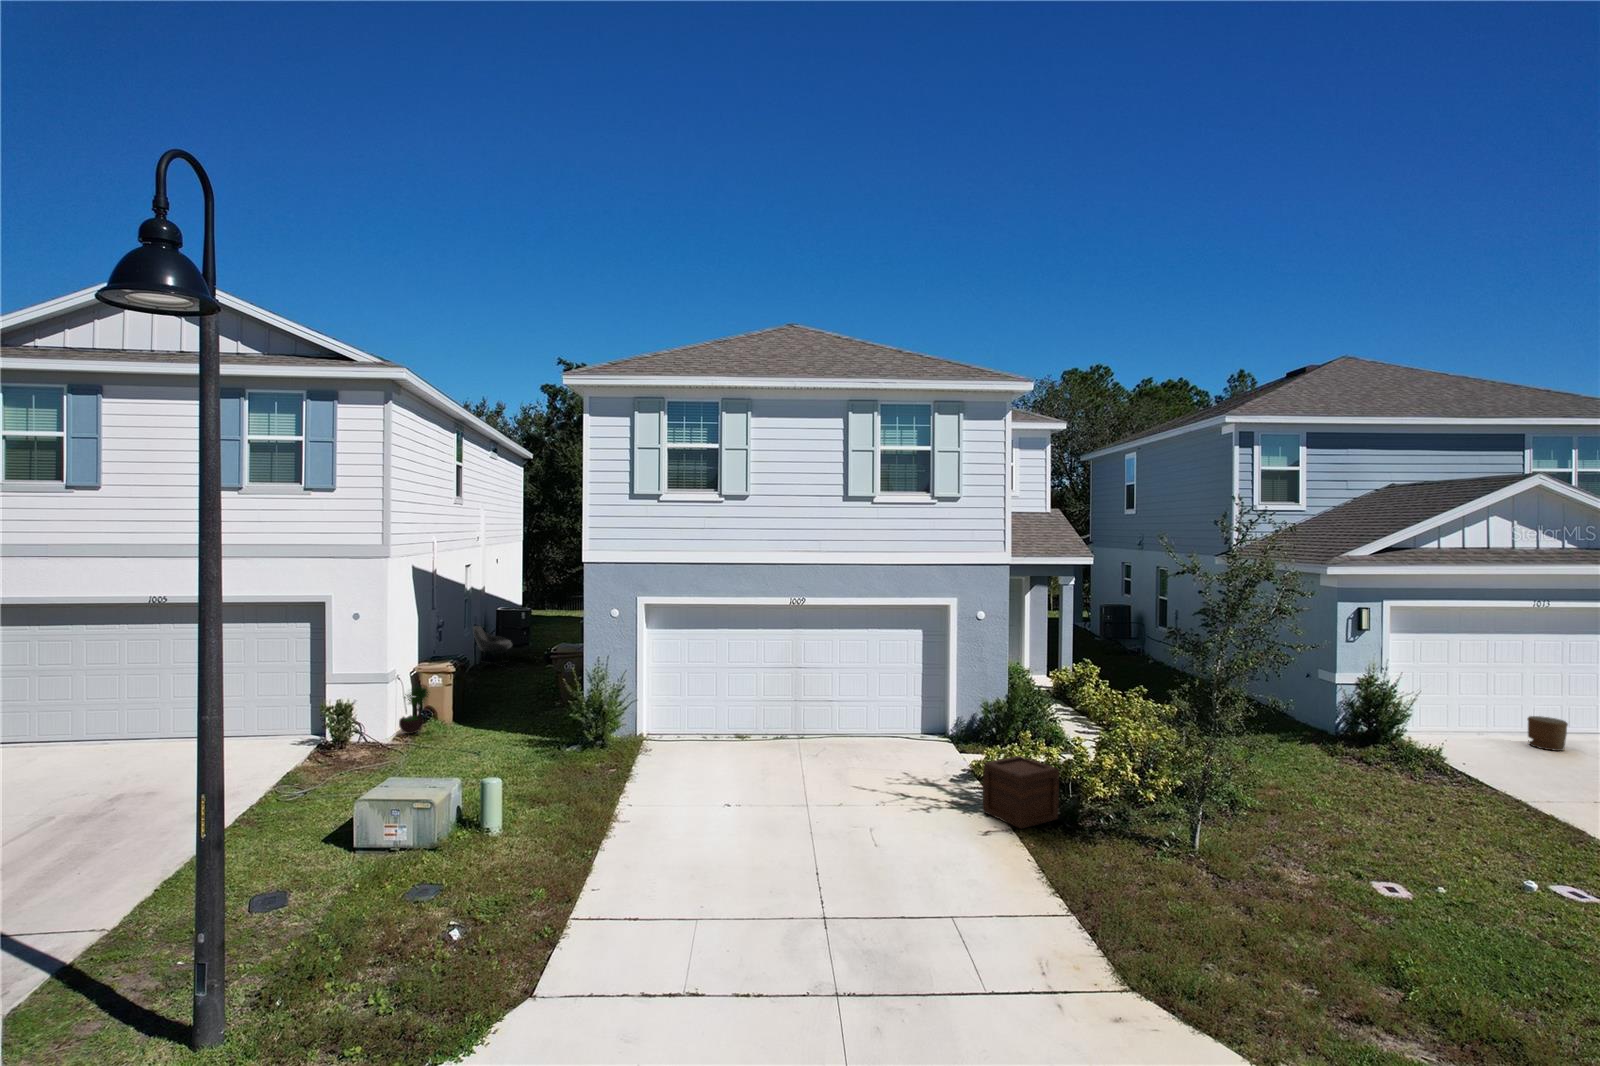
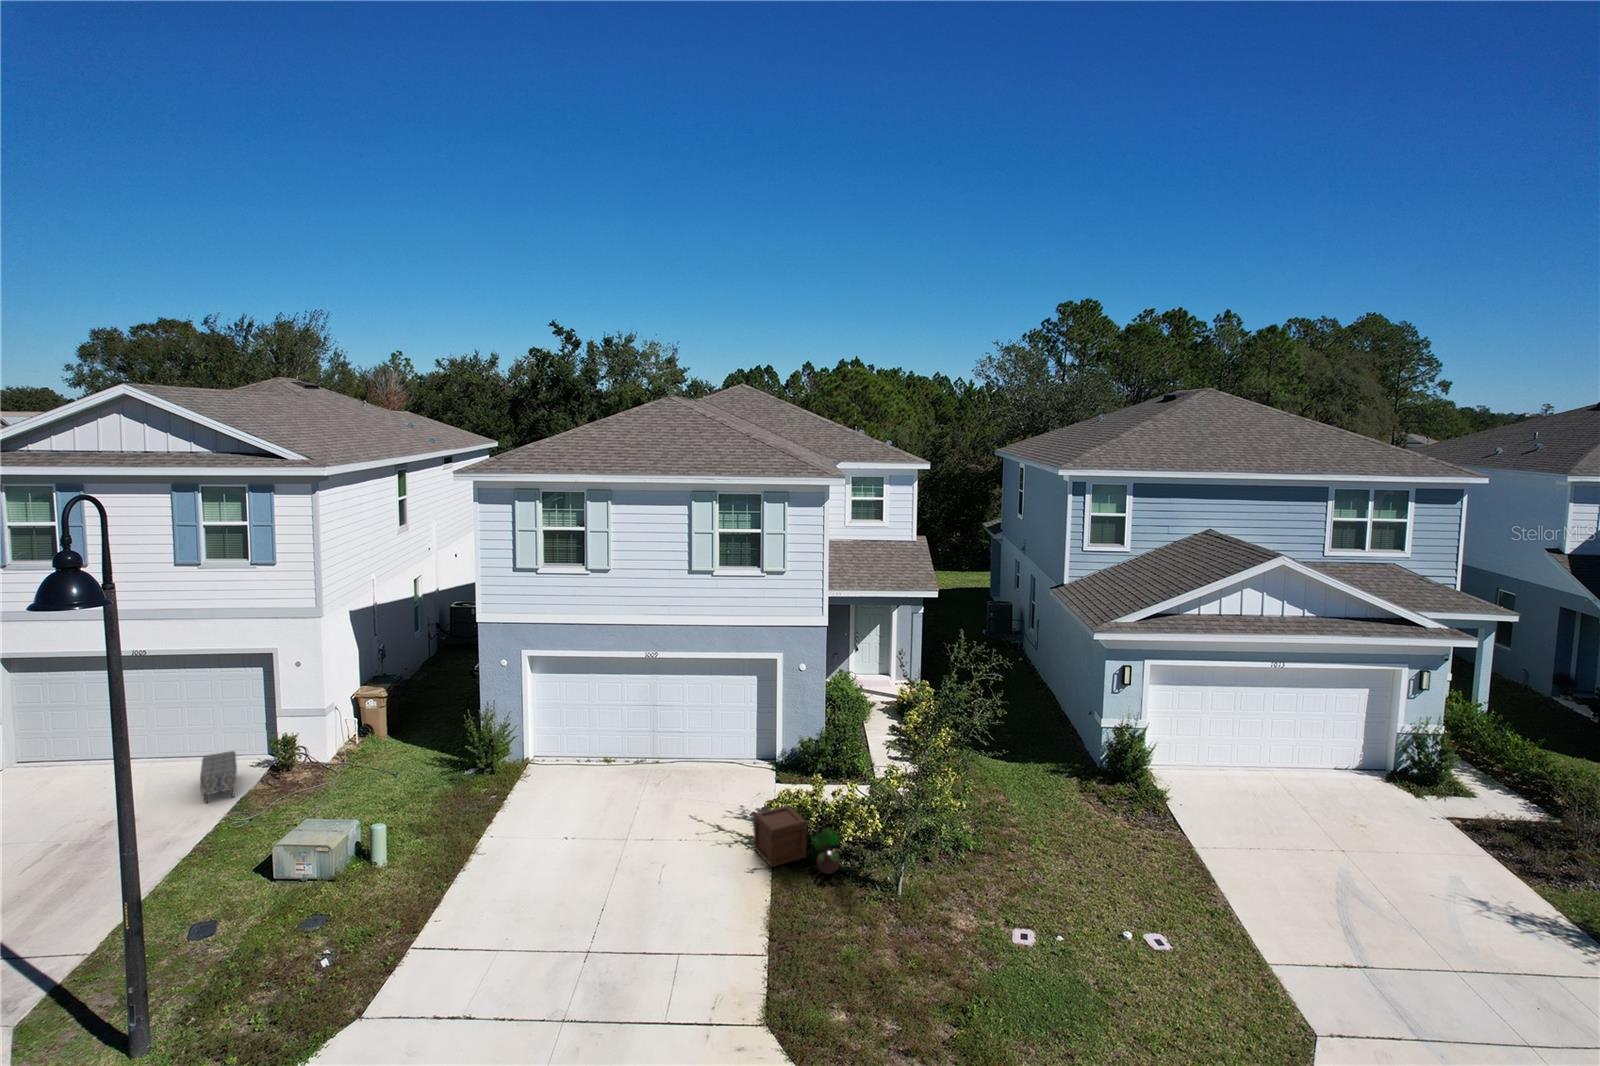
lounge chair: present [473,626,512,666] -> none [420,630,456,668]
potted tree: present [399,687,429,734] -> present [812,829,840,874]
woven basket: present [1528,716,1568,751] -> none [1258,757,1287,788]
bench: none [231,722,276,780] -> present [200,751,237,803]

